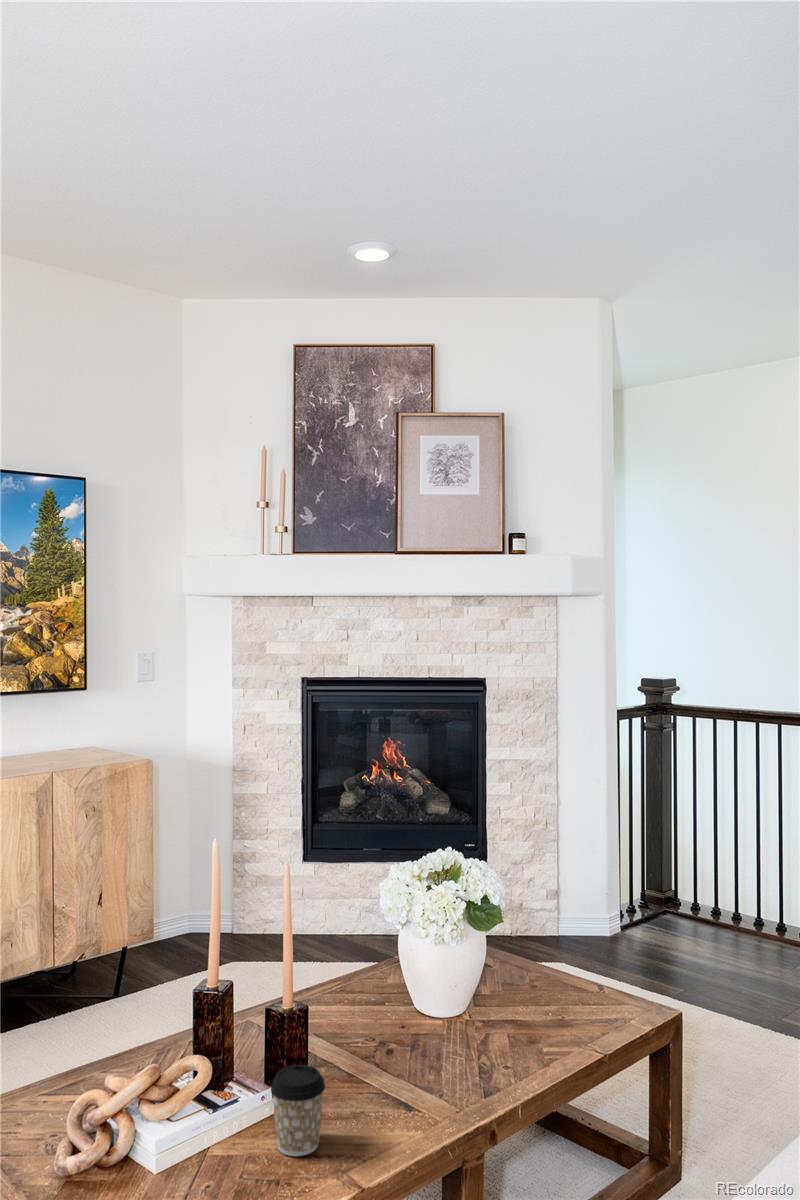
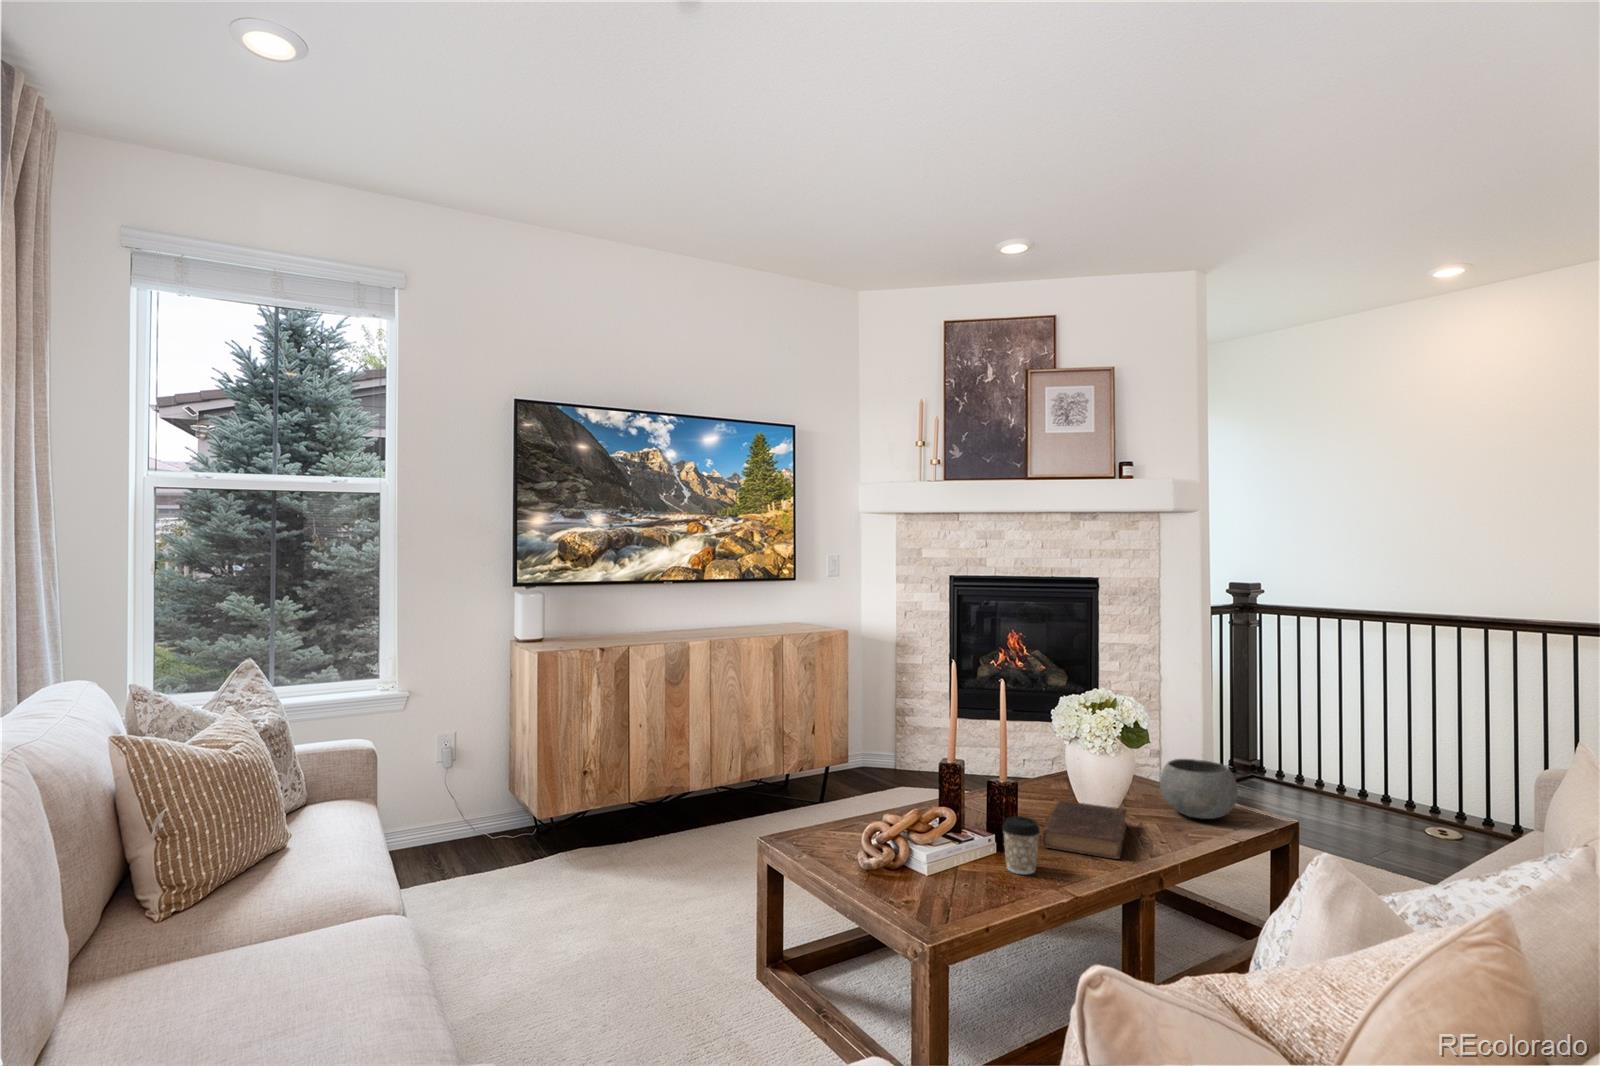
bowl: none [518,937,612,1021] -> present [1160,759,1238,819]
book: none [340,1011,469,1109] -> present [1041,800,1127,859]

